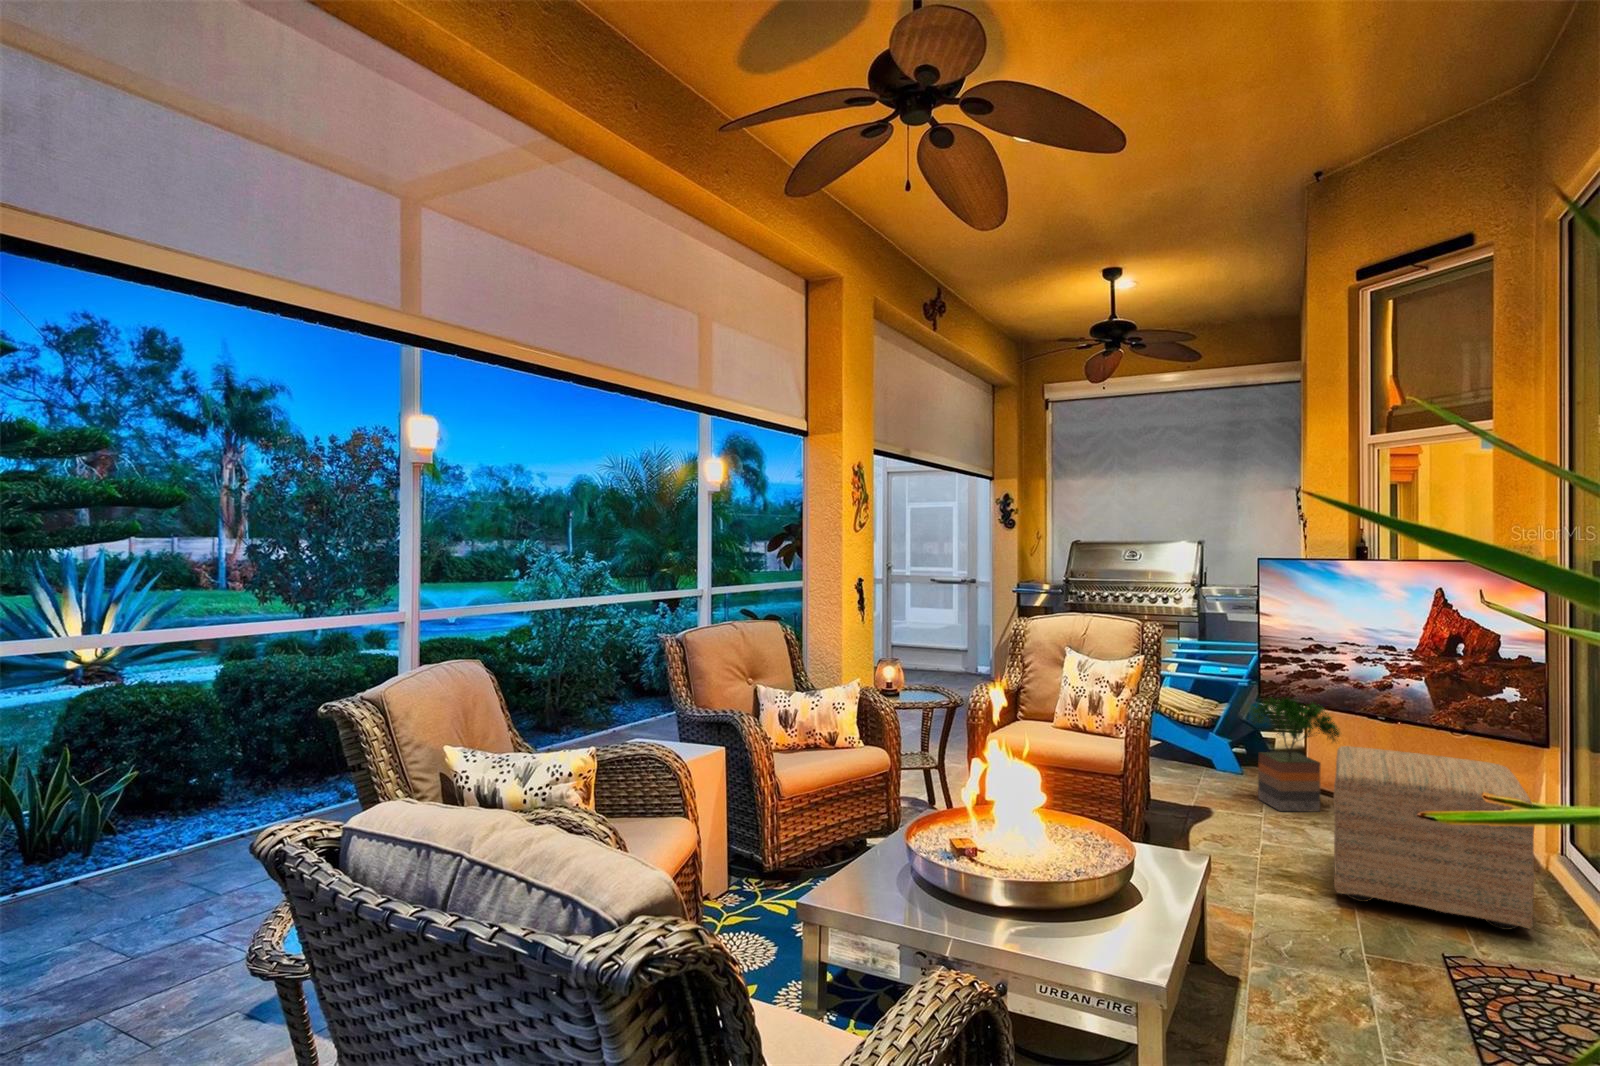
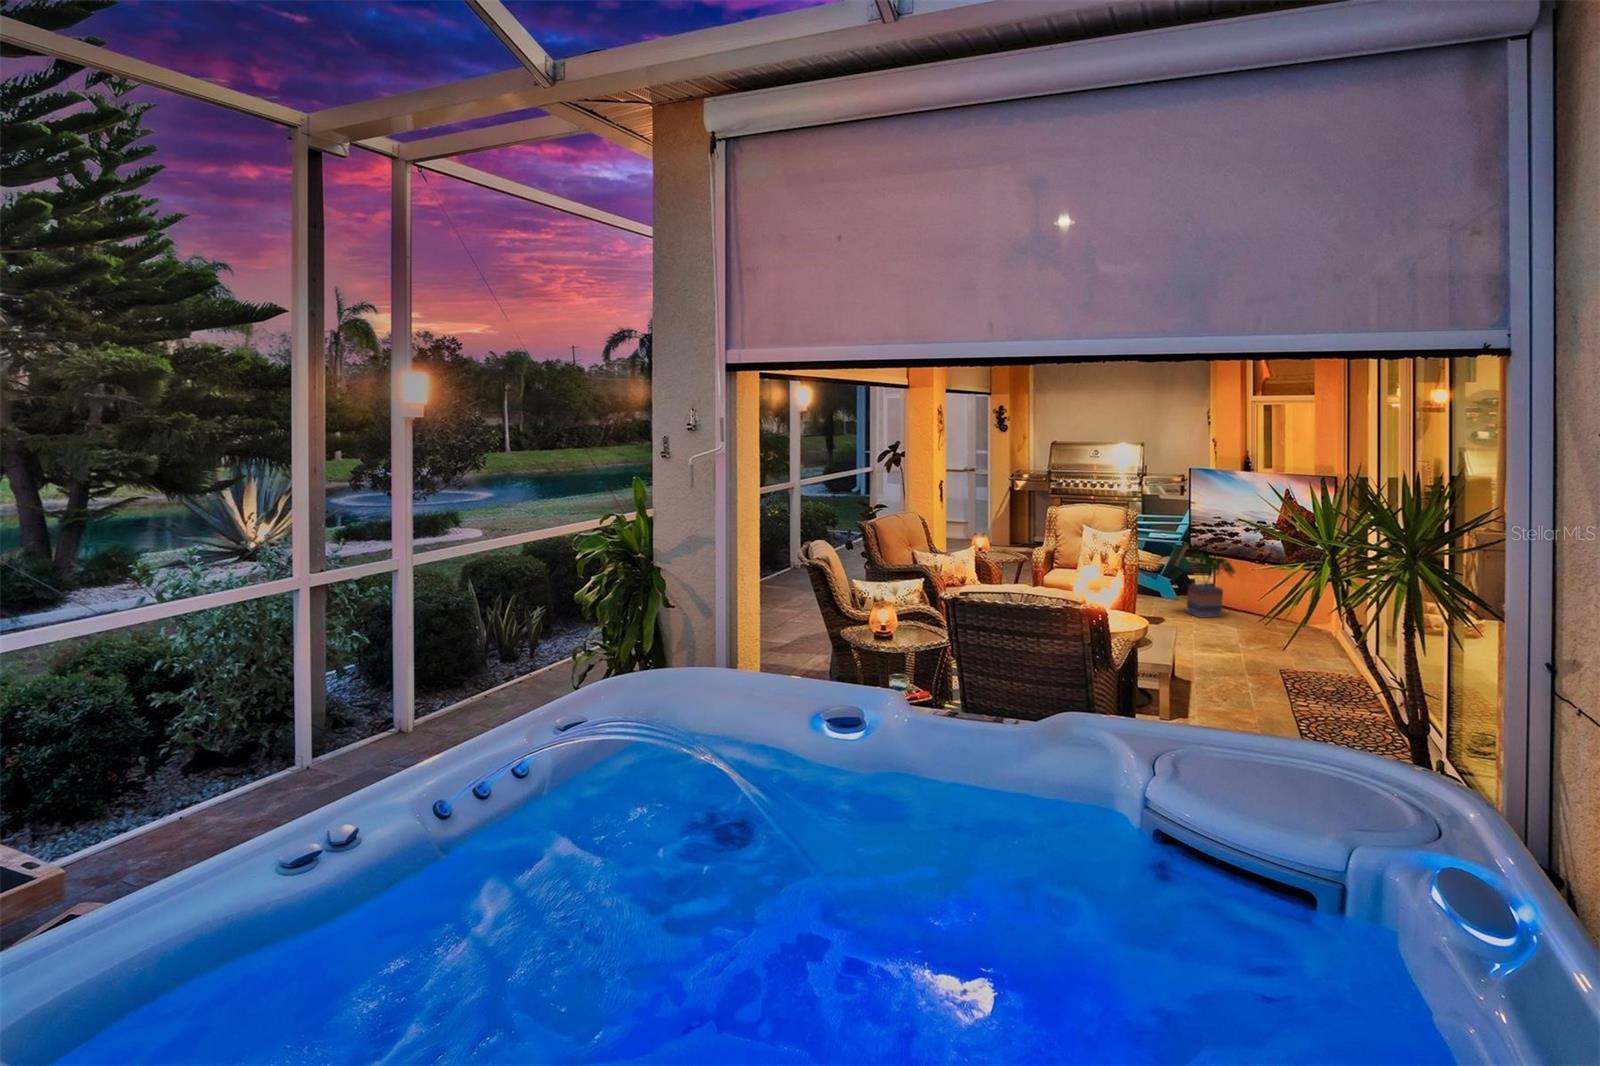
ottoman: present [1334,746,1534,930] -> none [1230,577,1324,660]

